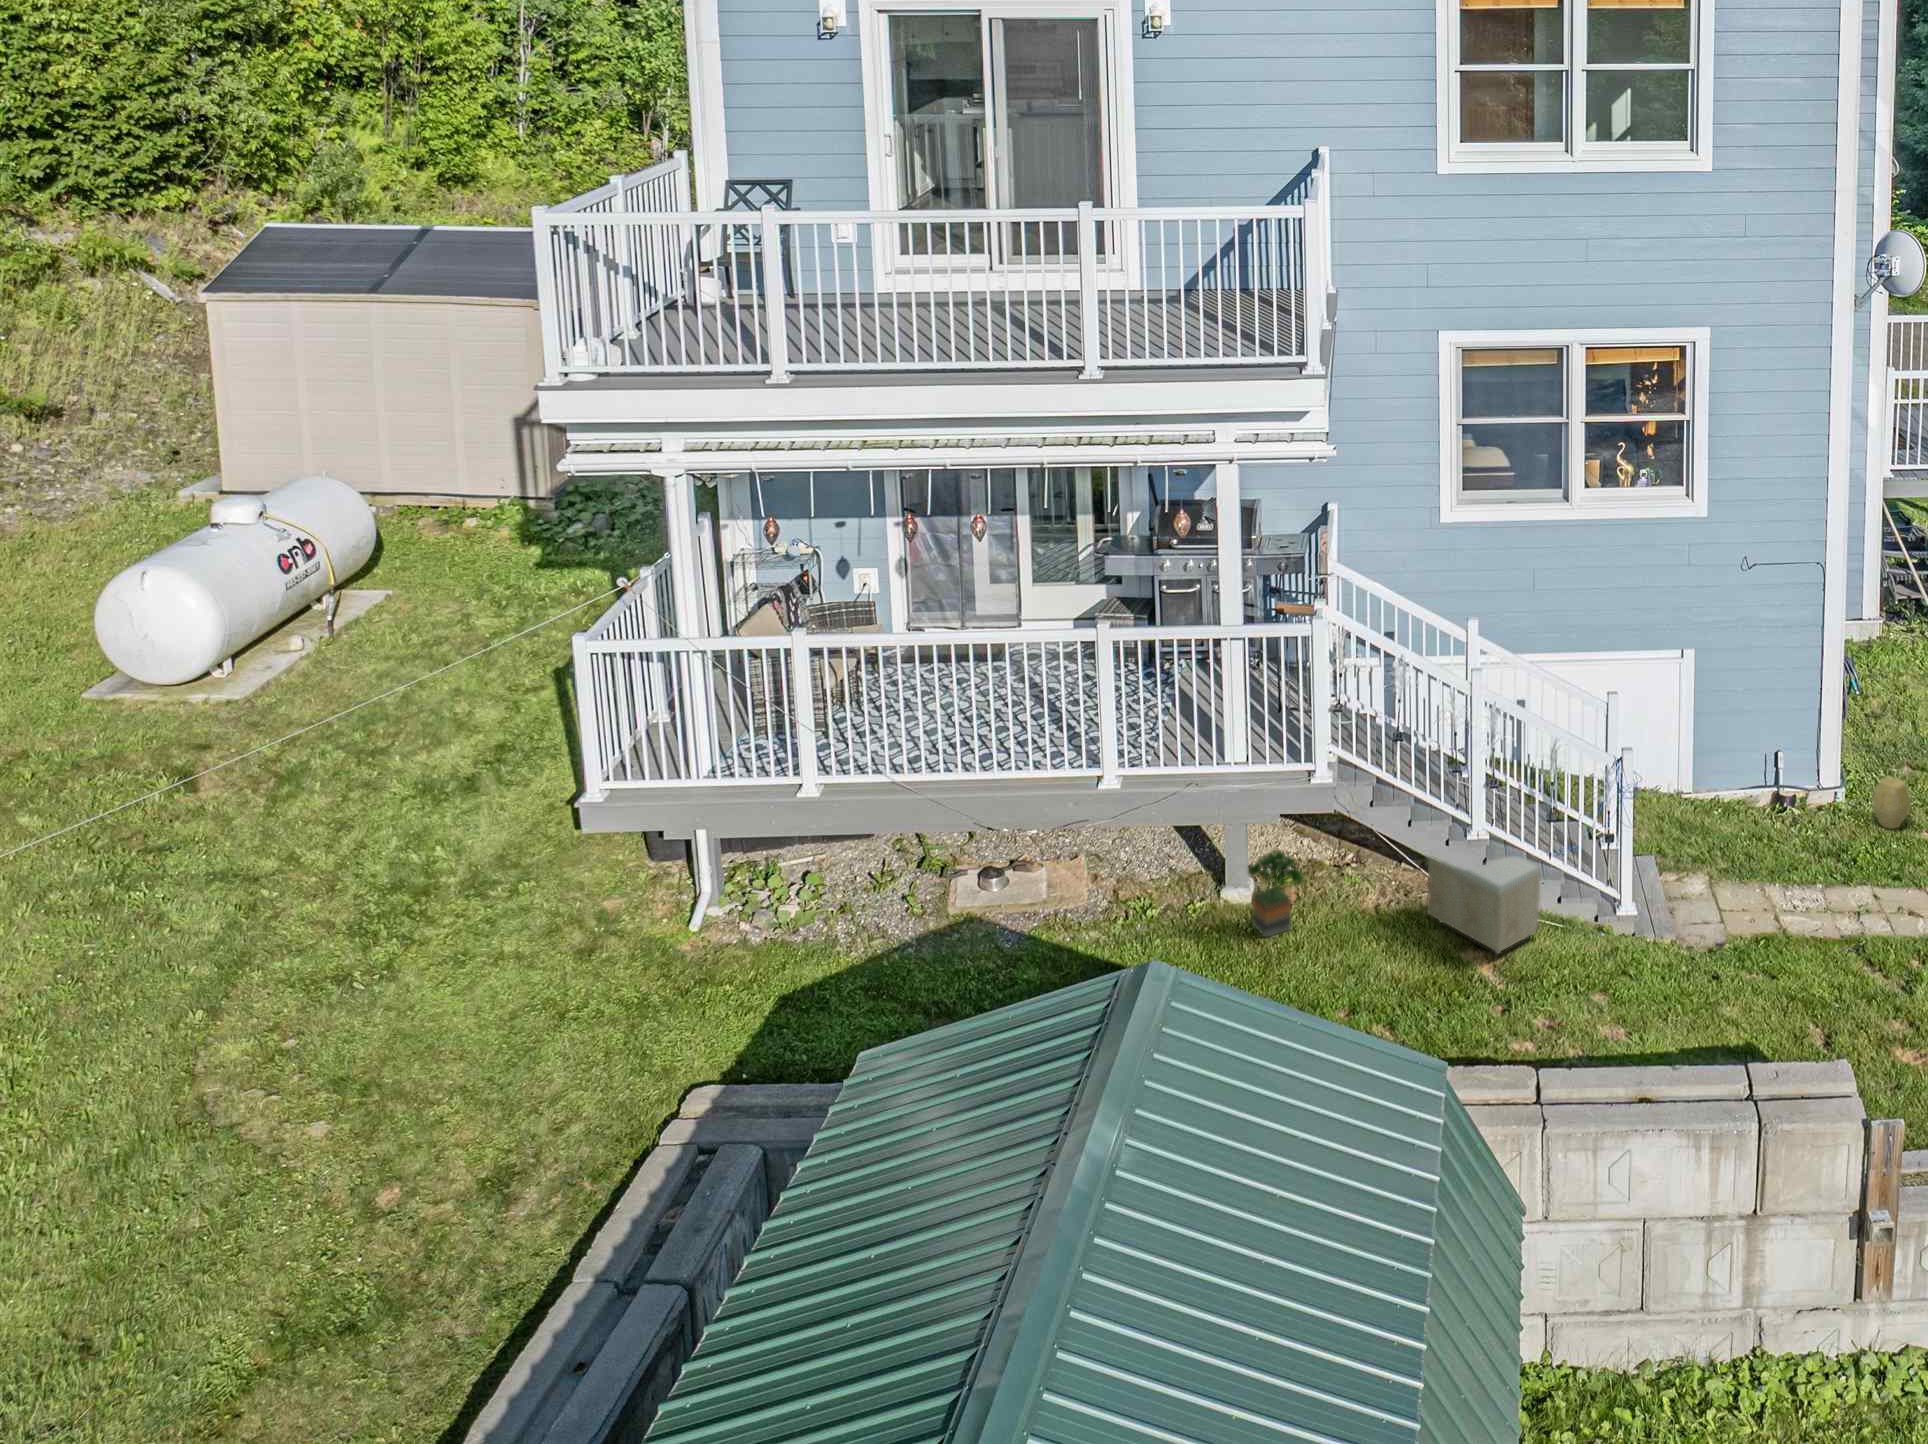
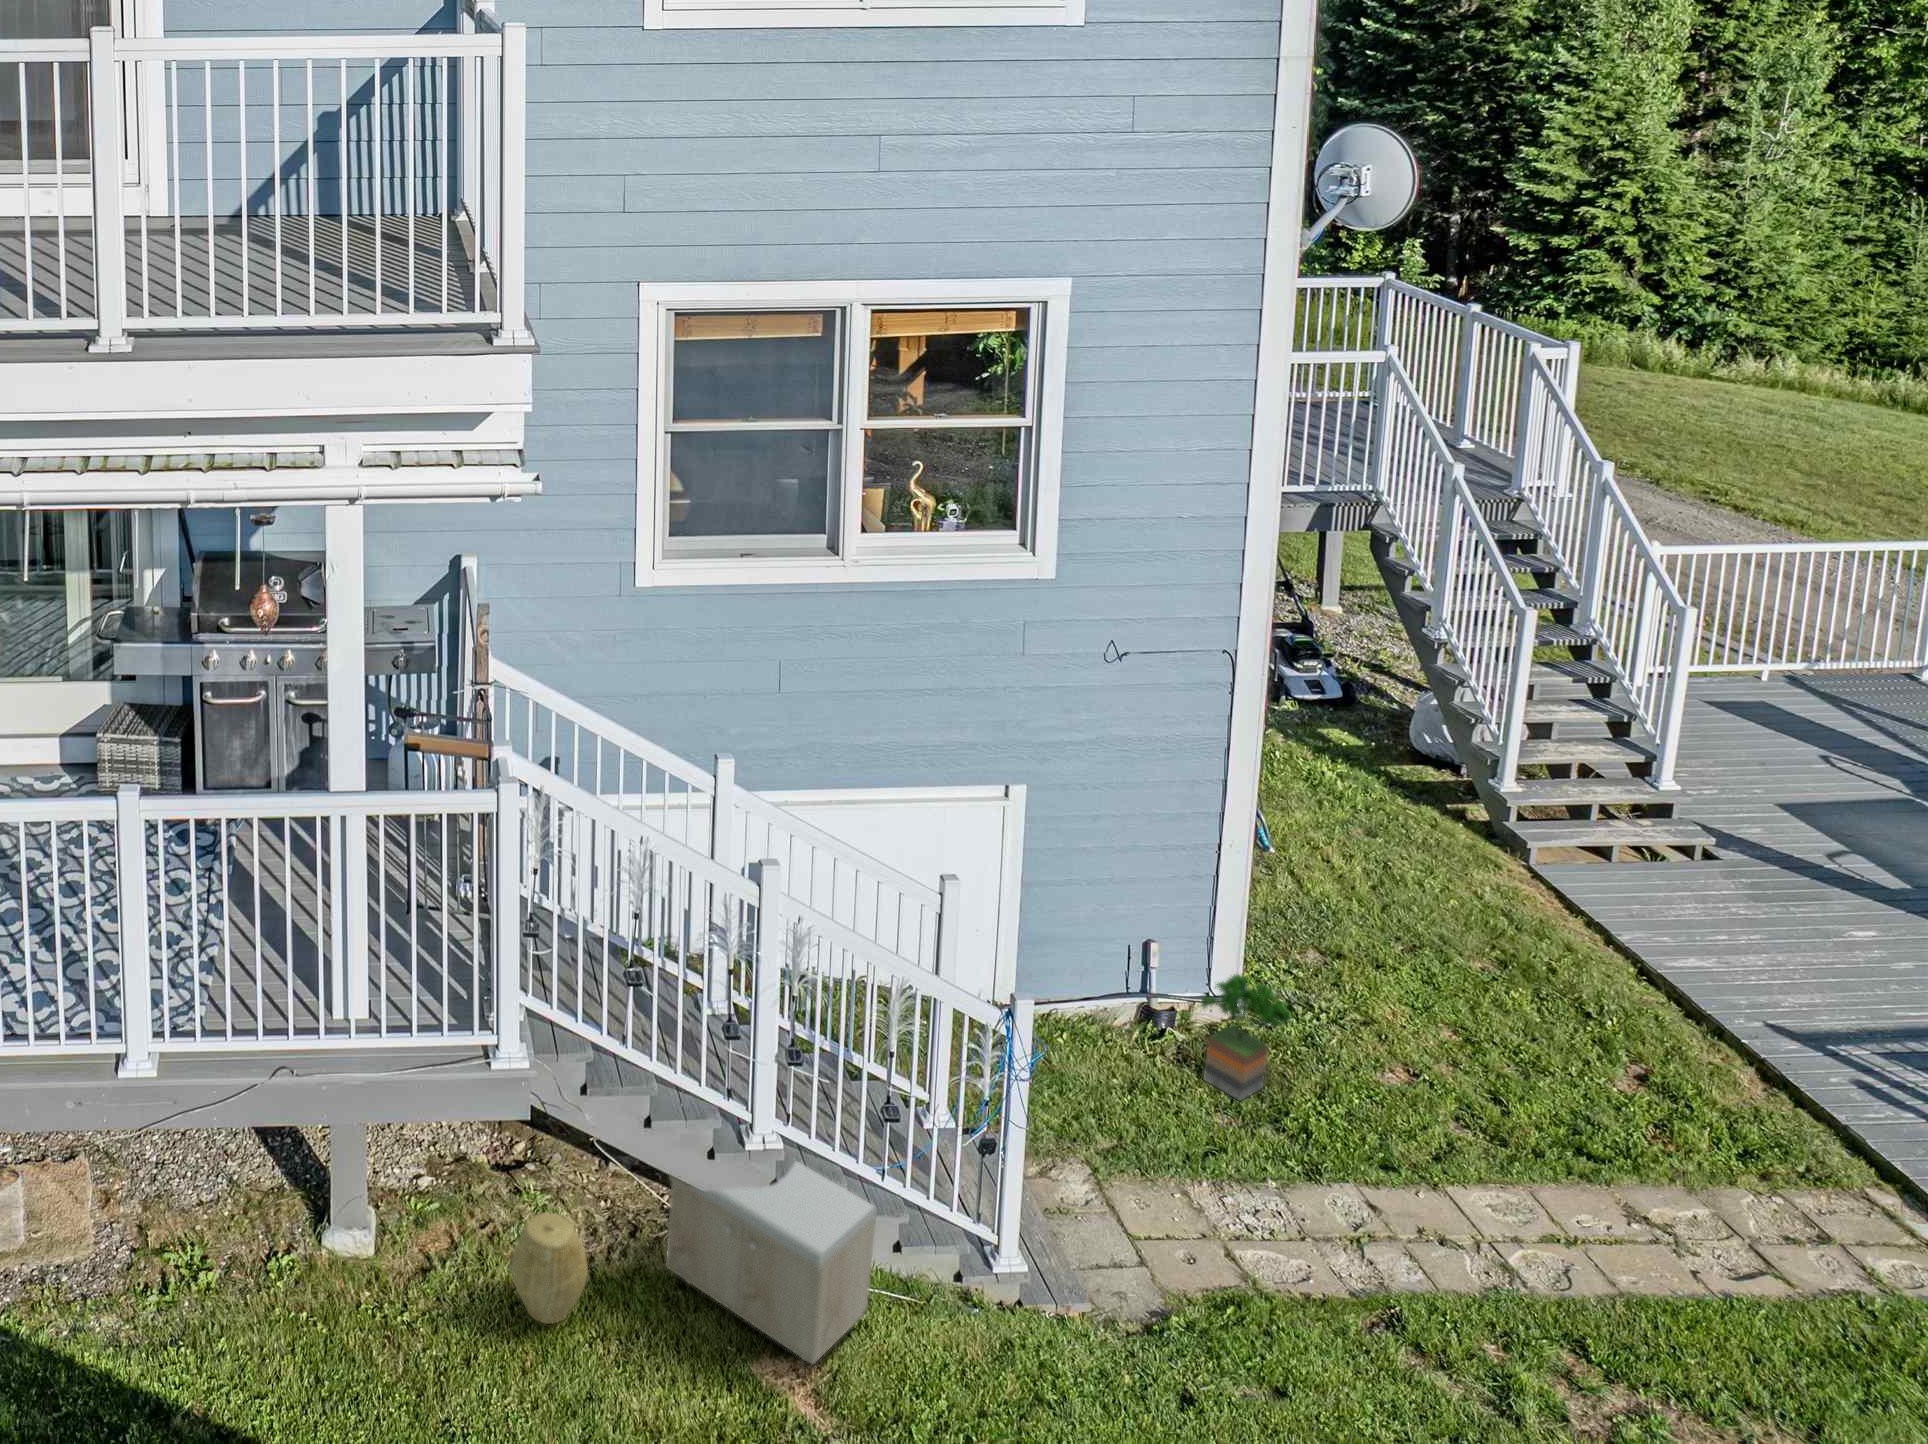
woven basket: present [1872,777,1911,829] -> present [511,1212,588,1324]
potted tree: present [1248,850,1304,937] -> present [1201,974,1293,1100]

